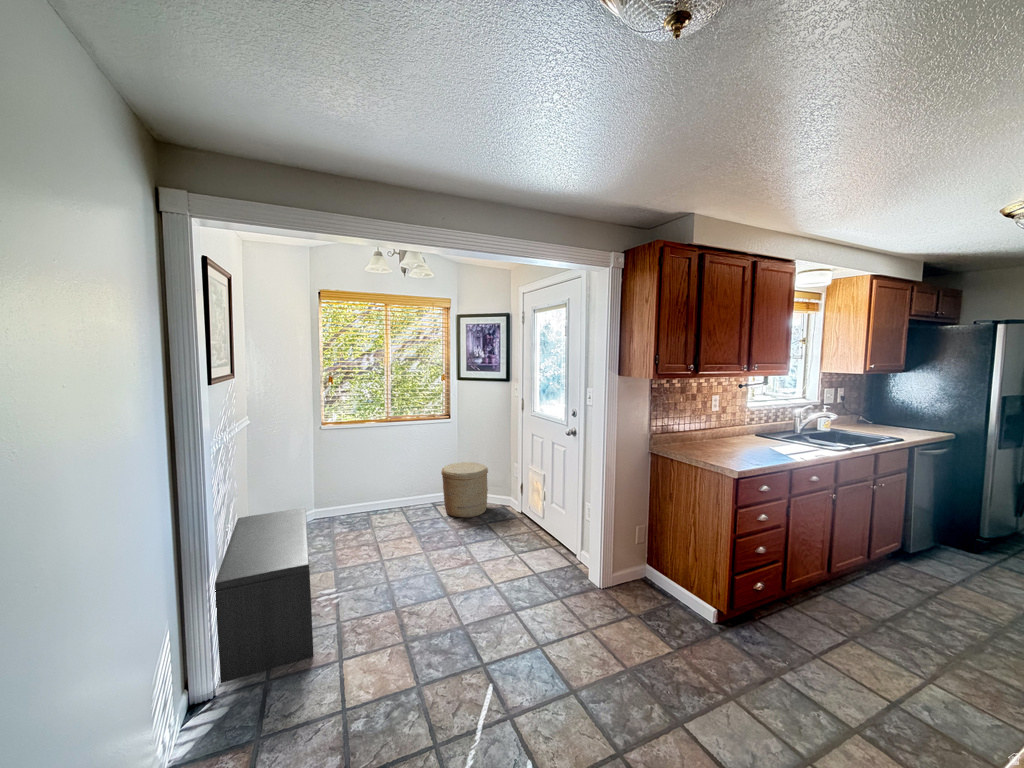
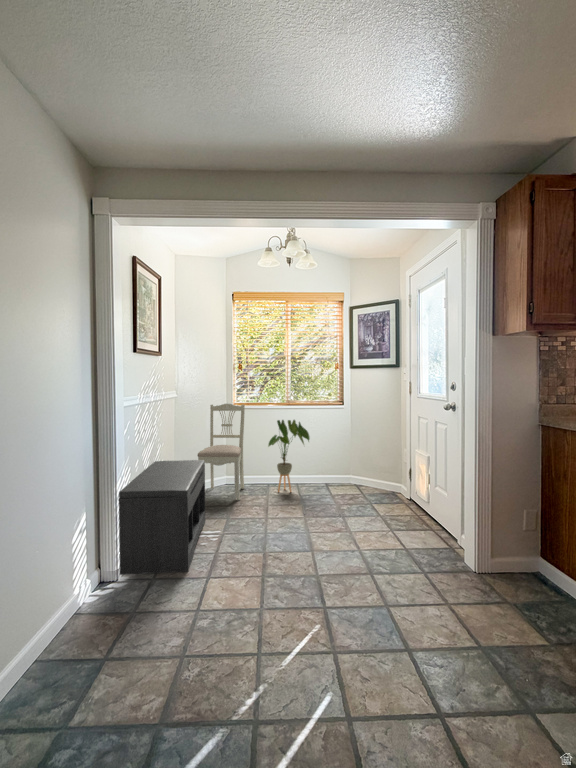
dining chair: none [285,427,342,548] -> present [197,404,245,500]
house plant: none [371,440,418,522] -> present [268,420,310,492]
woven basket: present [441,462,488,518] -> none [332,447,378,498]

